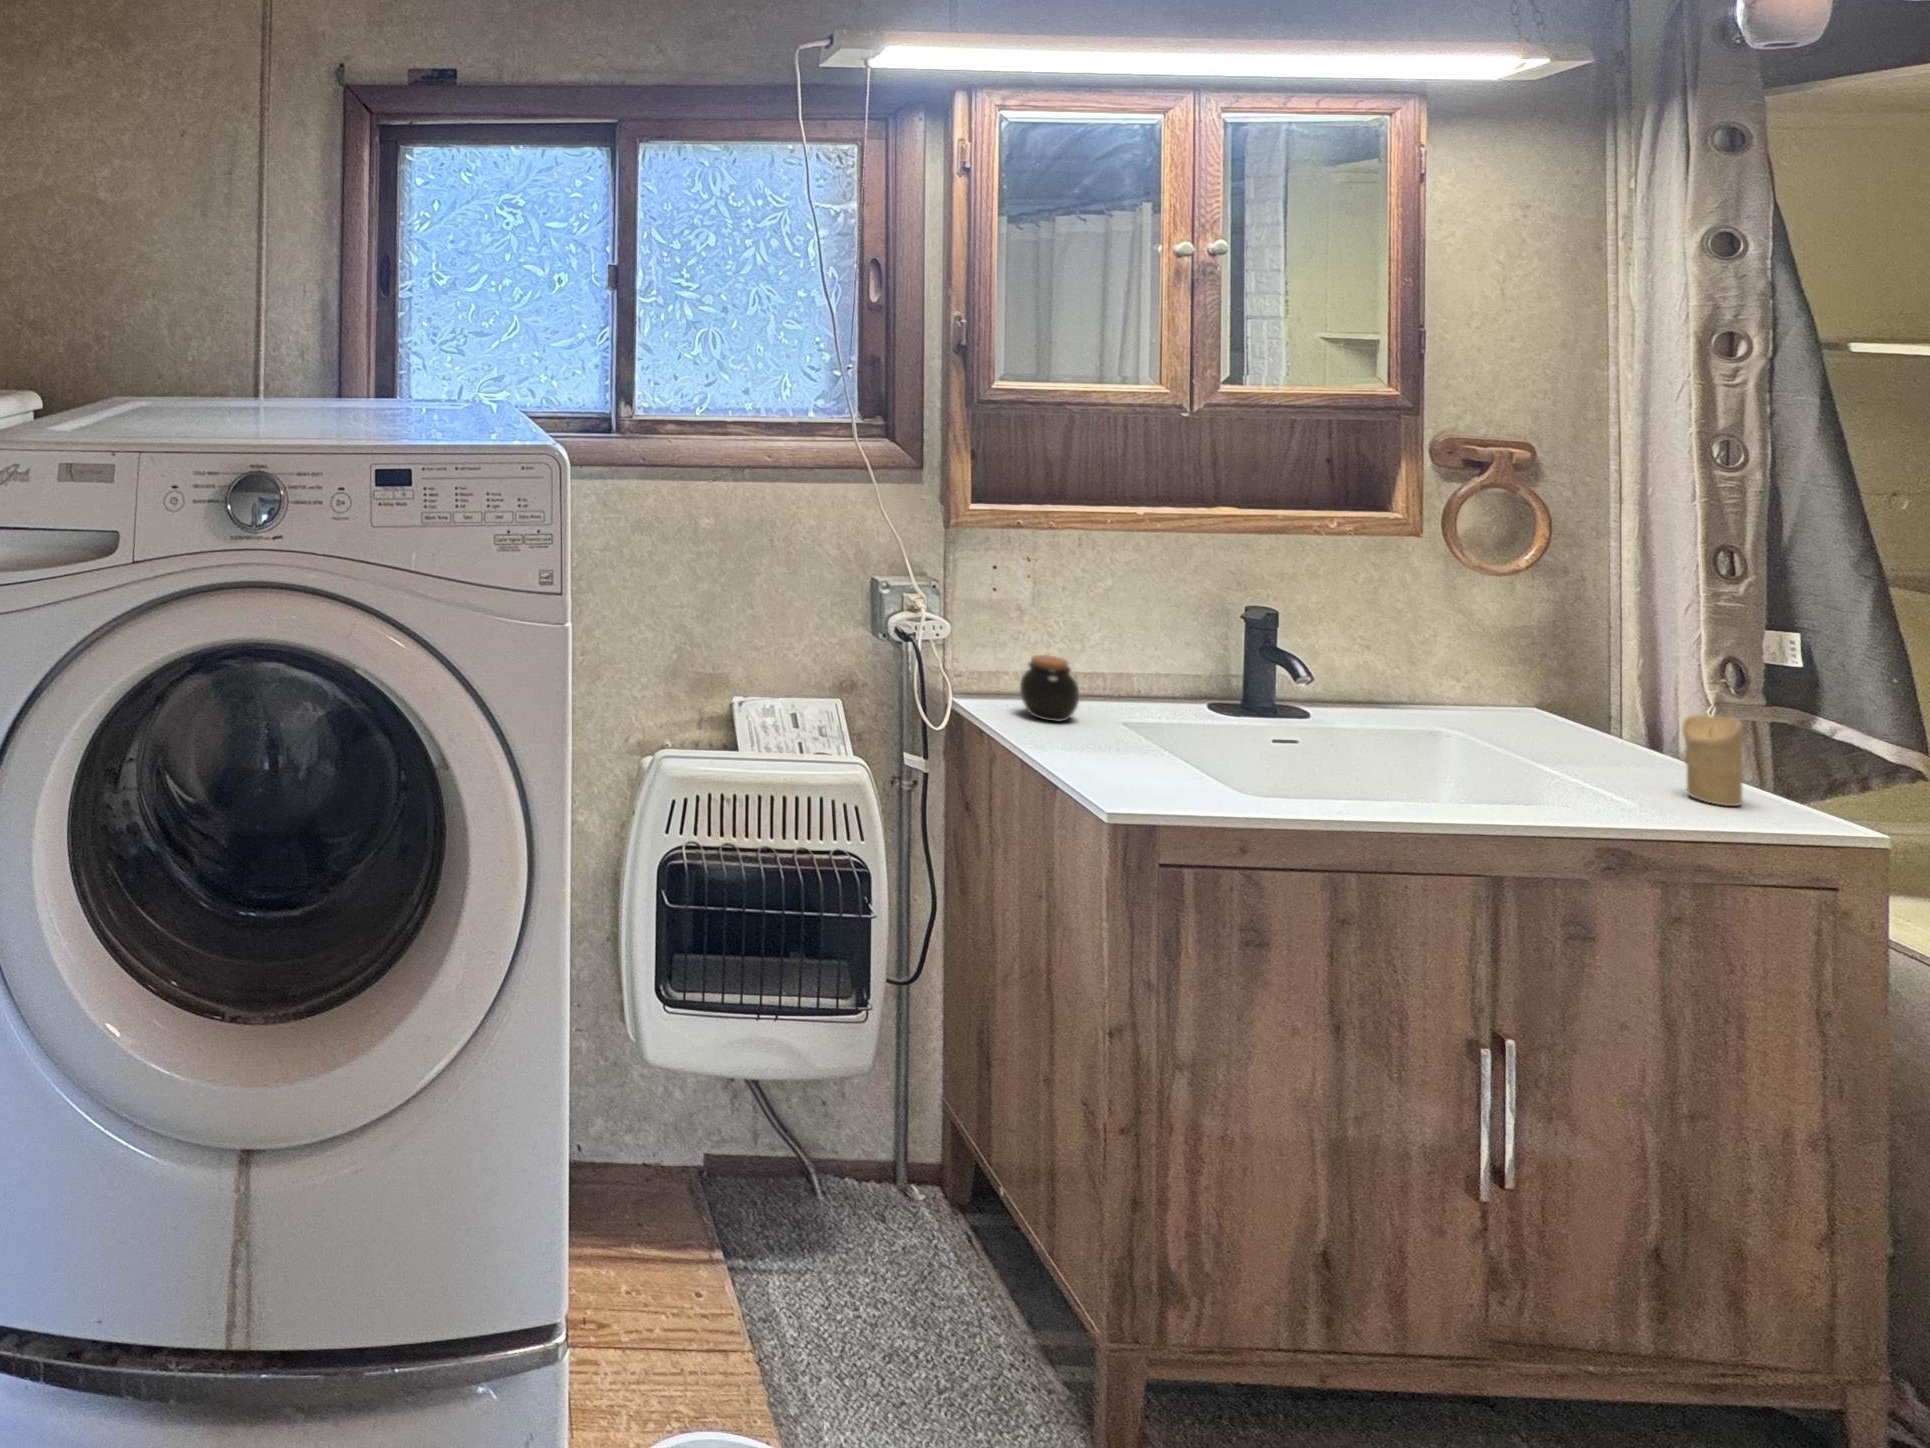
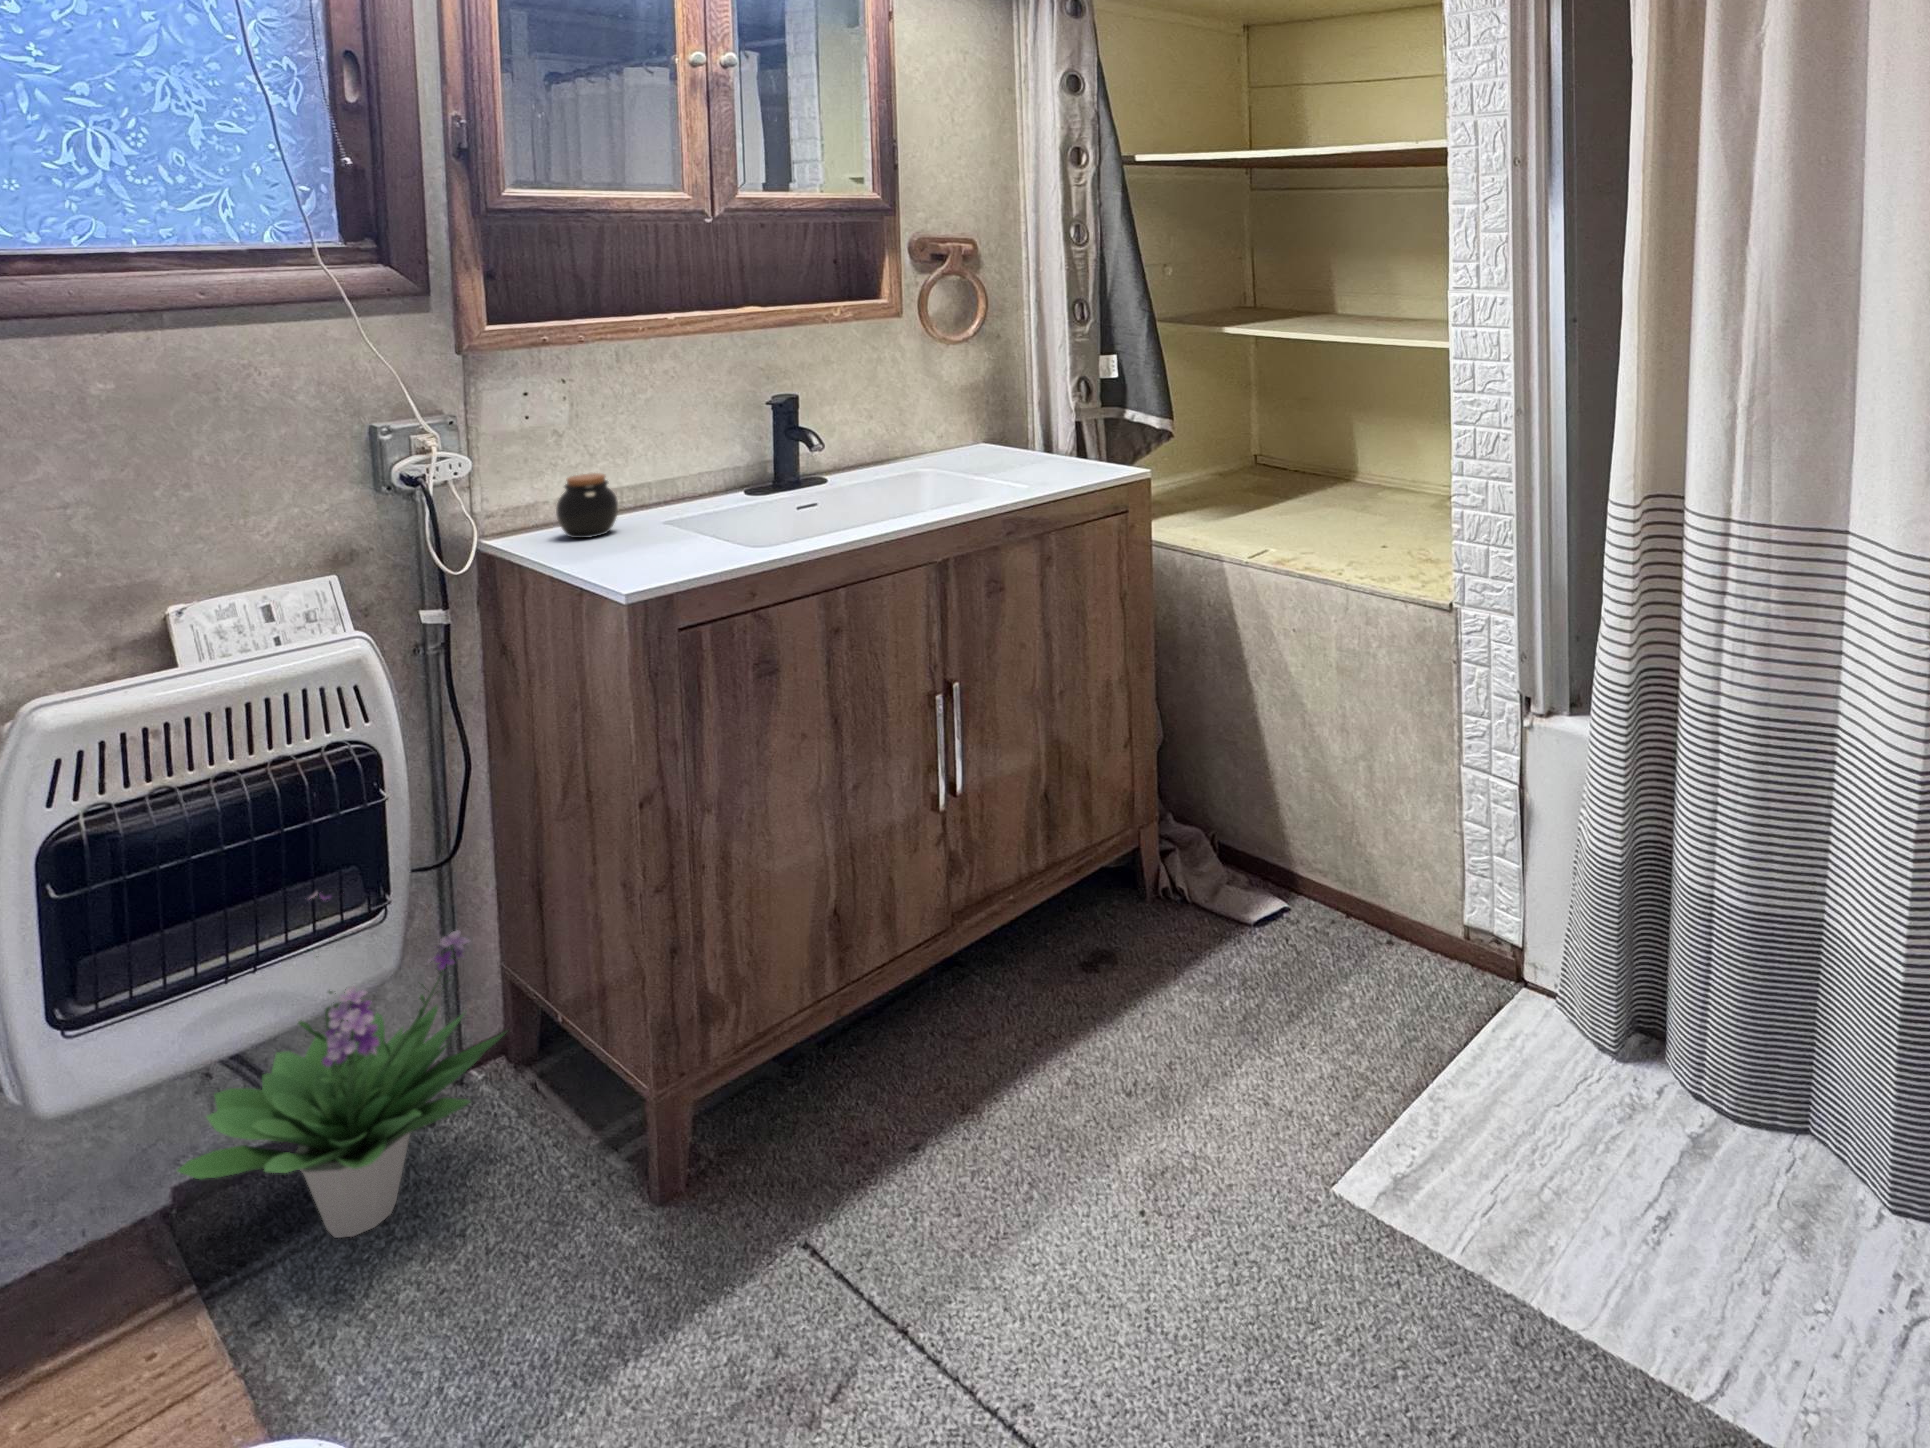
candle: present [1682,715,1743,806] -> none [1055,414,1086,476]
potted plant: none [719,948,962,1295] -> present [177,893,505,1238]

